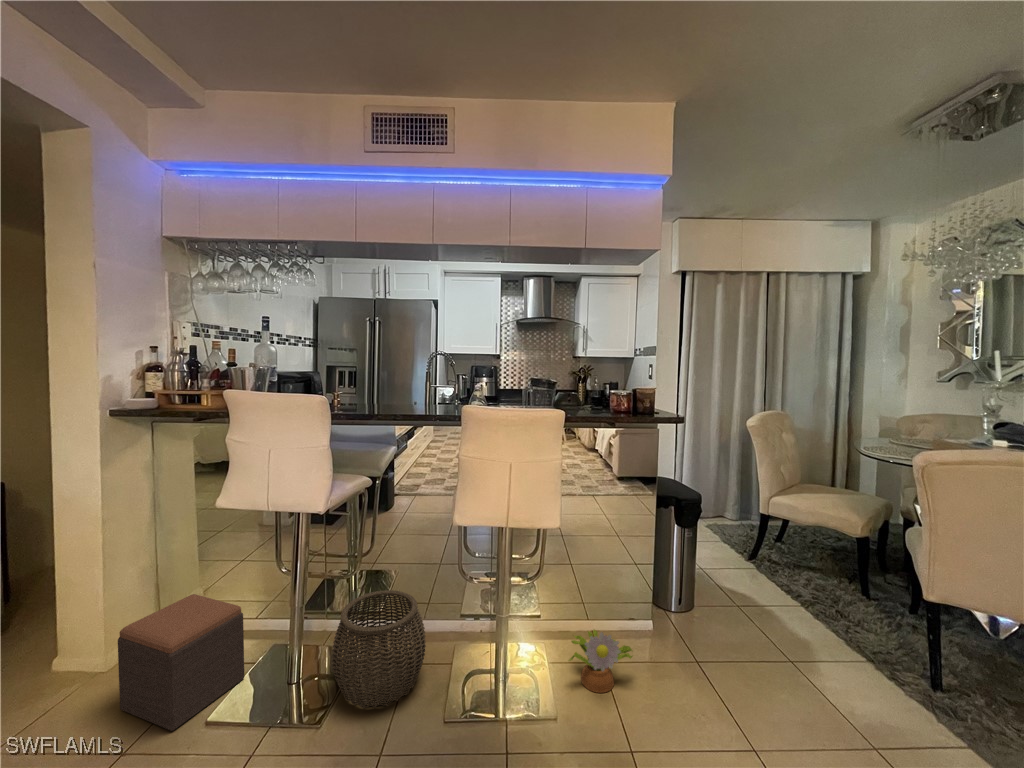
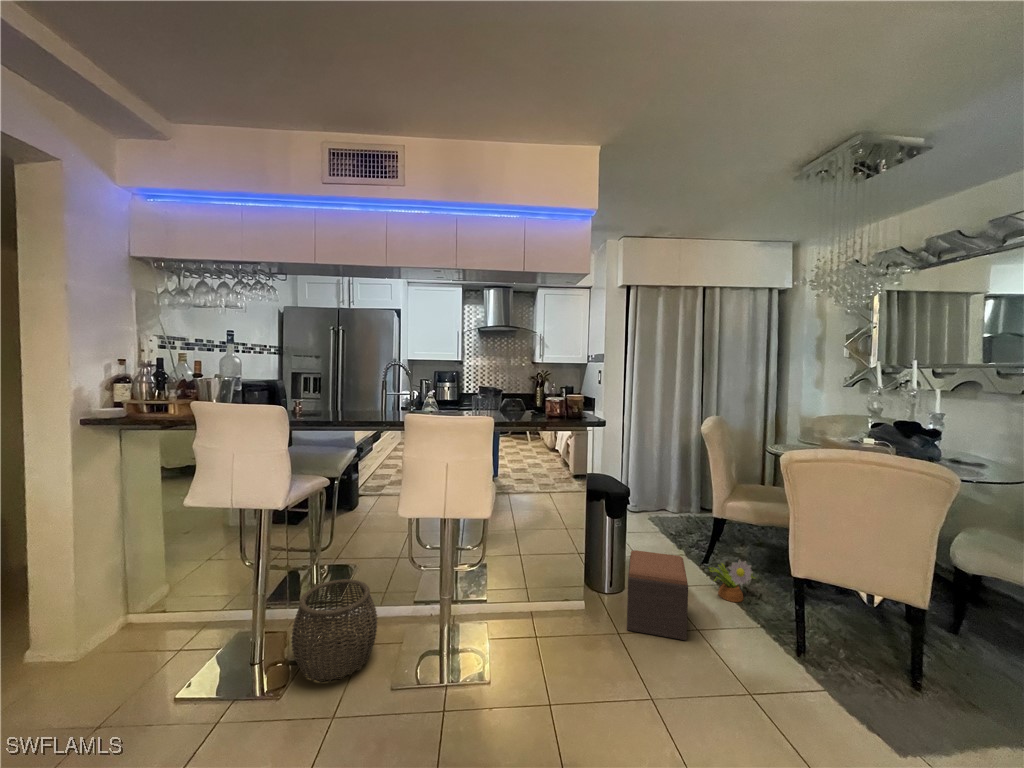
footstool: present [118,594,244,731] -> present [627,550,688,640]
decorative plant: present [568,629,632,693] -> present [709,560,755,602]

